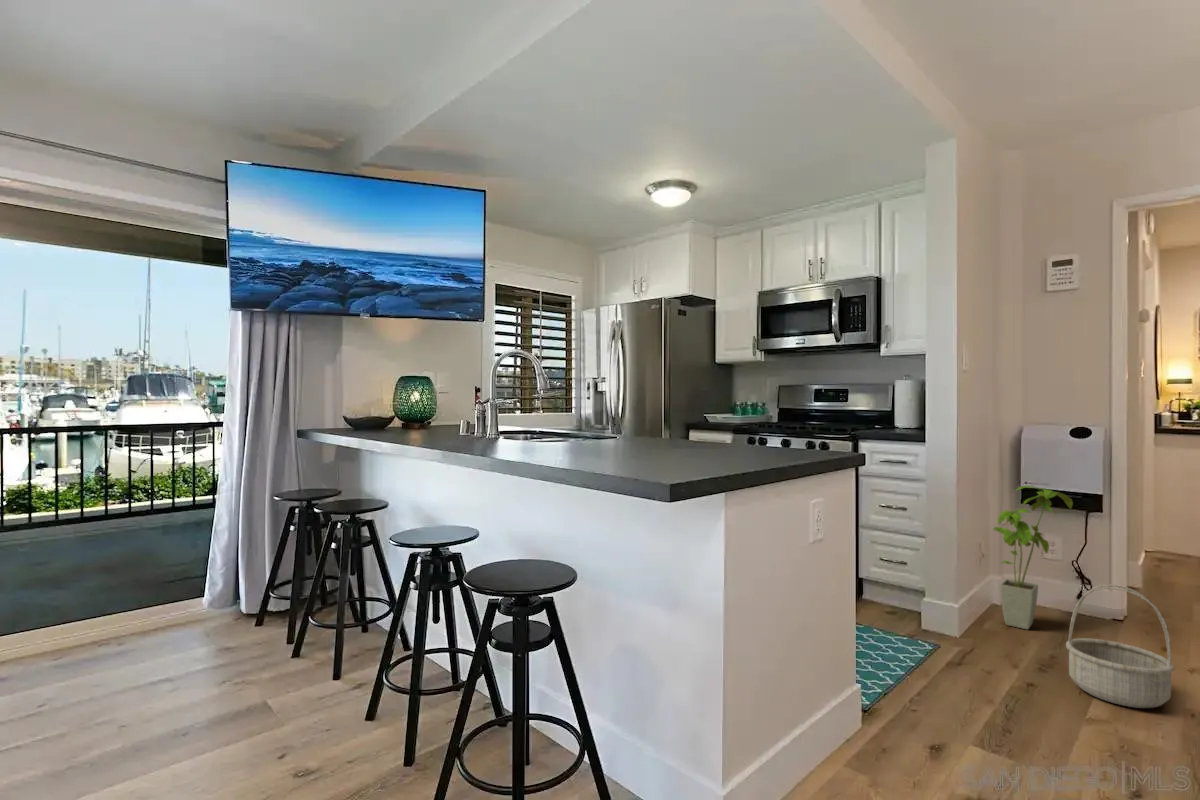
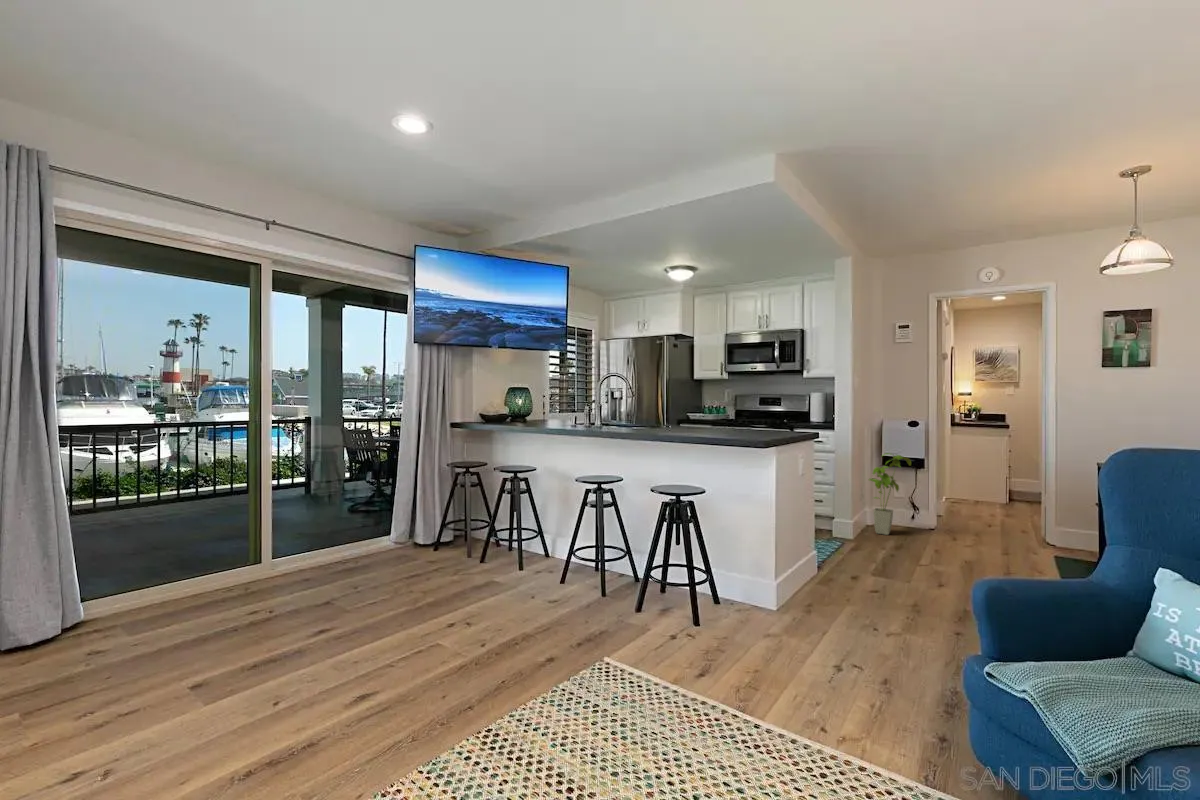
basket: present [1066,585,1175,708] -> none [911,500,962,561]

